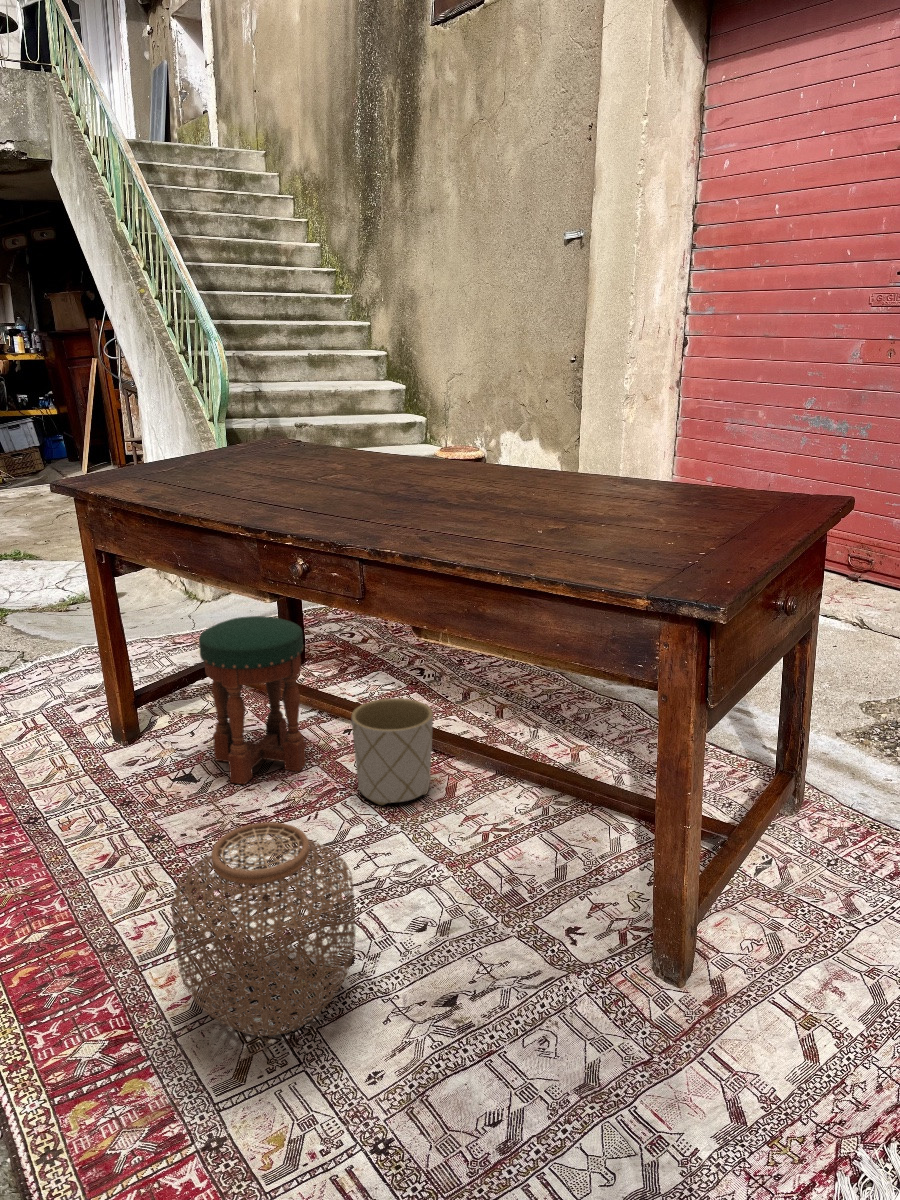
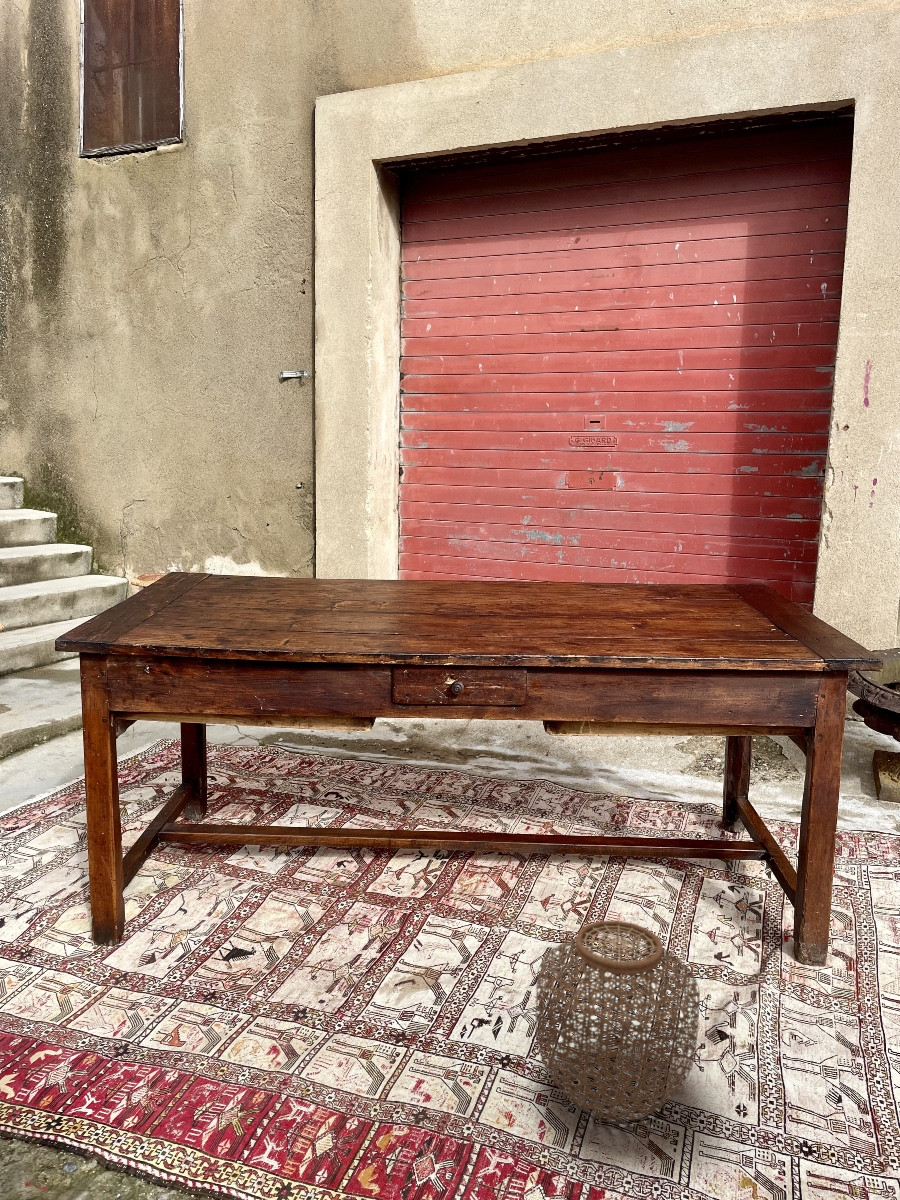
stool: present [199,616,306,784] -> none [242,763,350,945]
planter: present [351,698,433,805] -> none [416,816,493,920]

